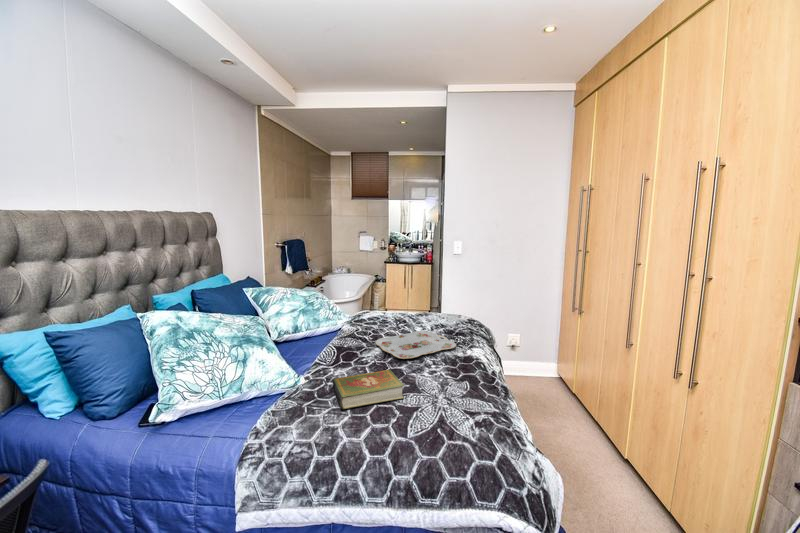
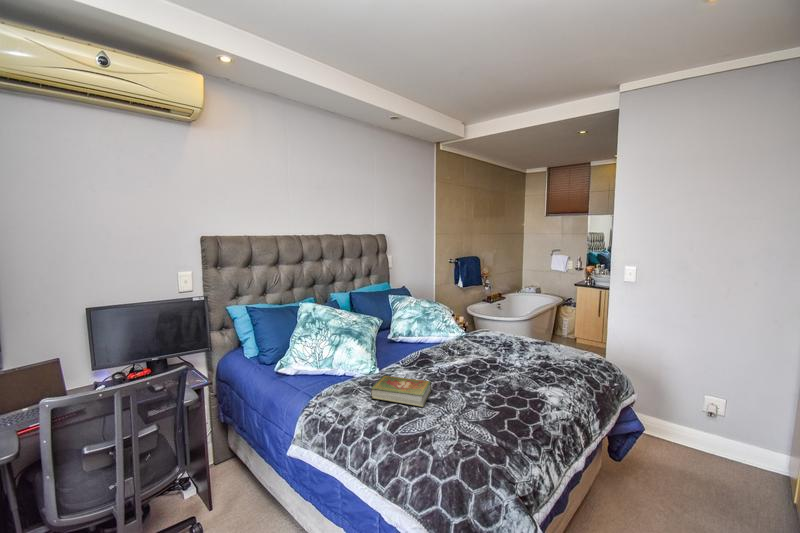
serving tray: present [375,331,456,359] -> none [453,357,532,383]

